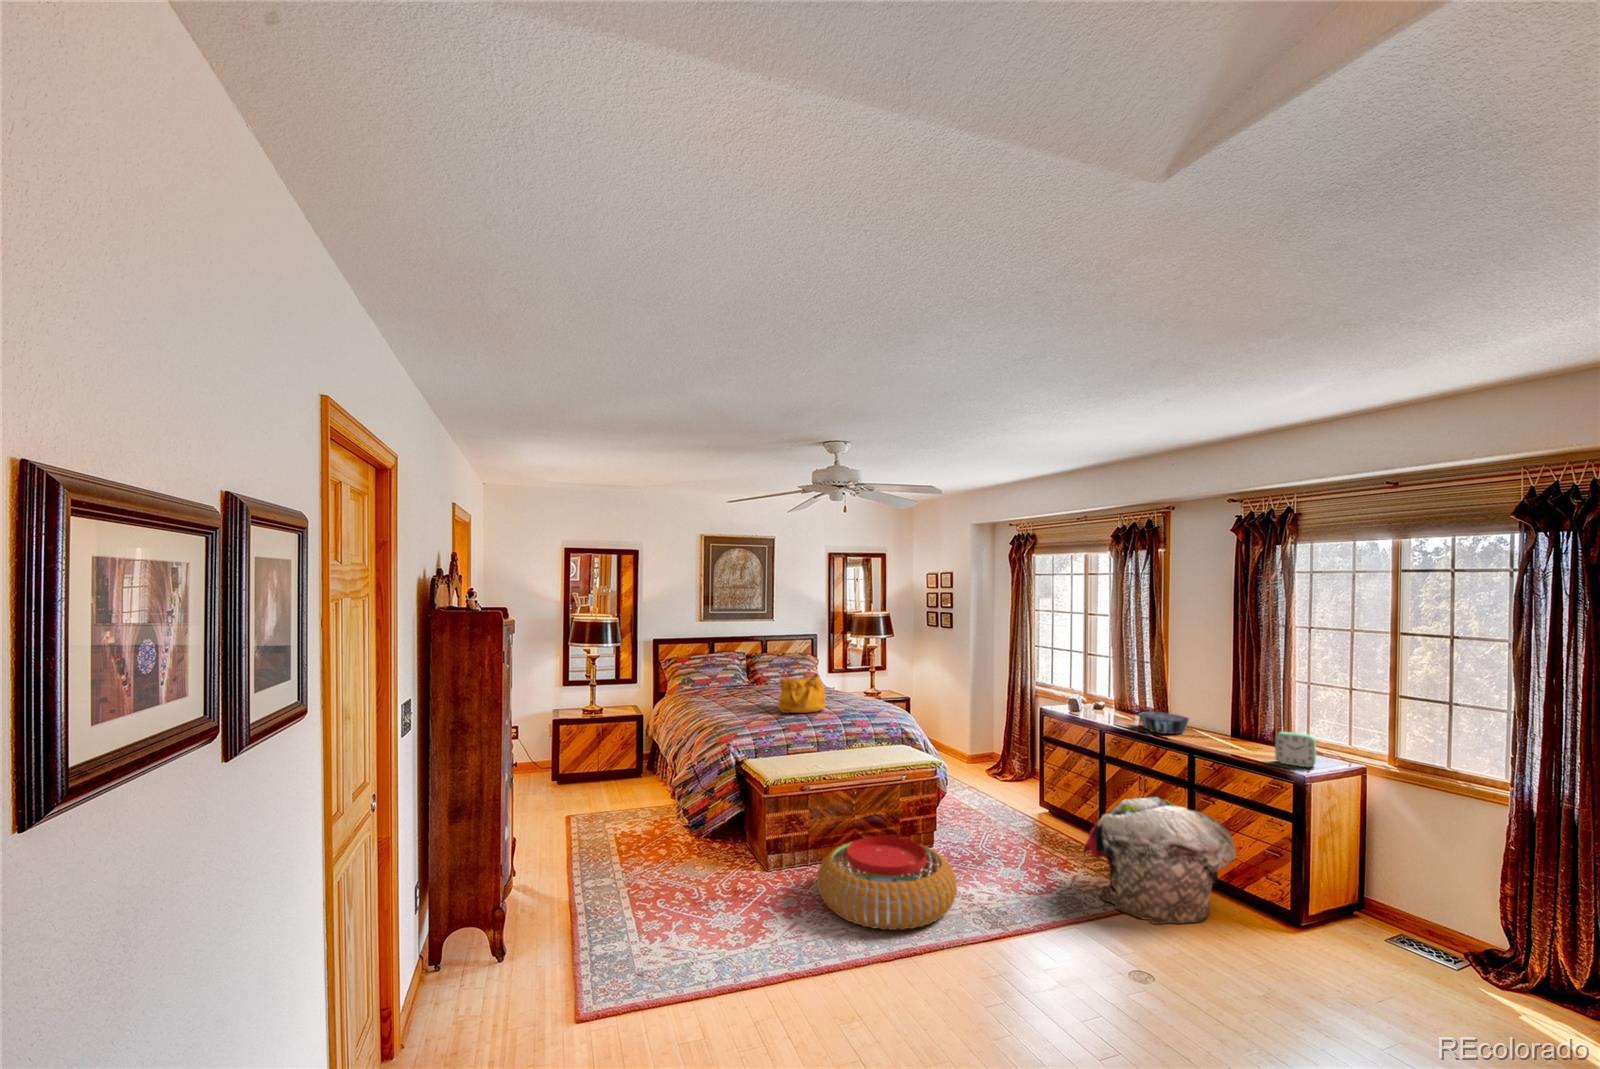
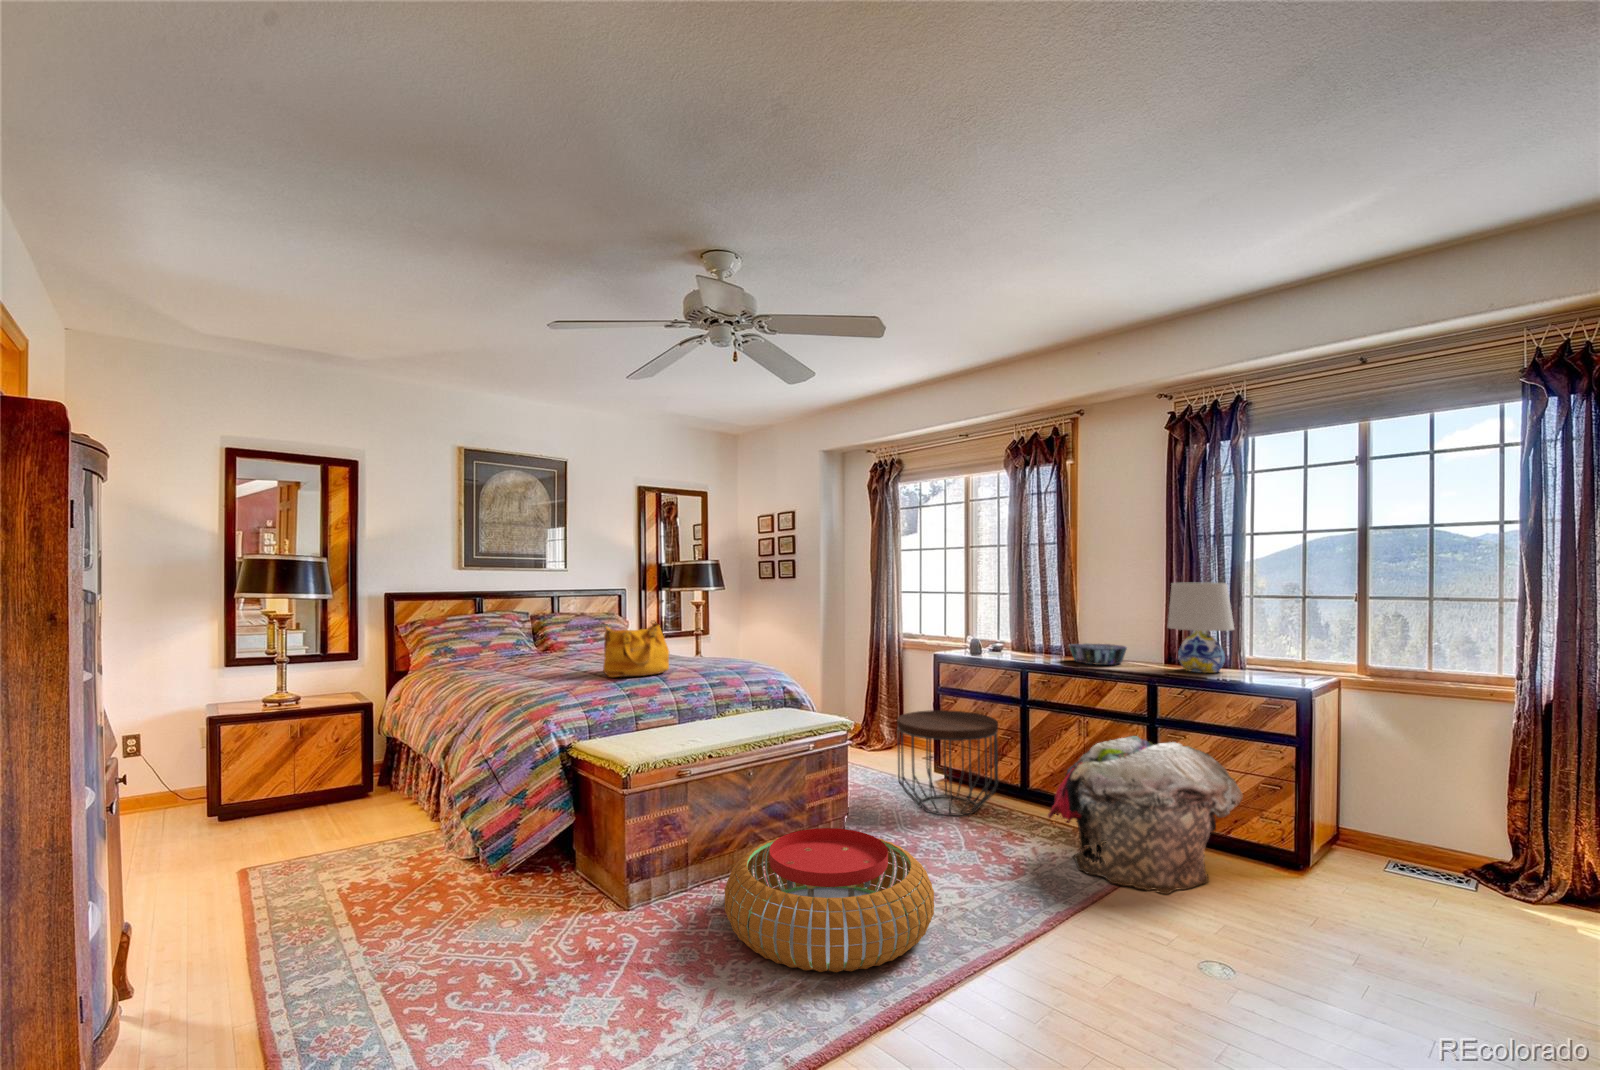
table lamp: none [1213,669,1272,751] -> present [1168,583,1234,673]
alarm clock: present [1275,732,1316,767] -> none [1256,644,1306,682]
side table: none [992,756,1075,843] -> present [897,710,998,816]

